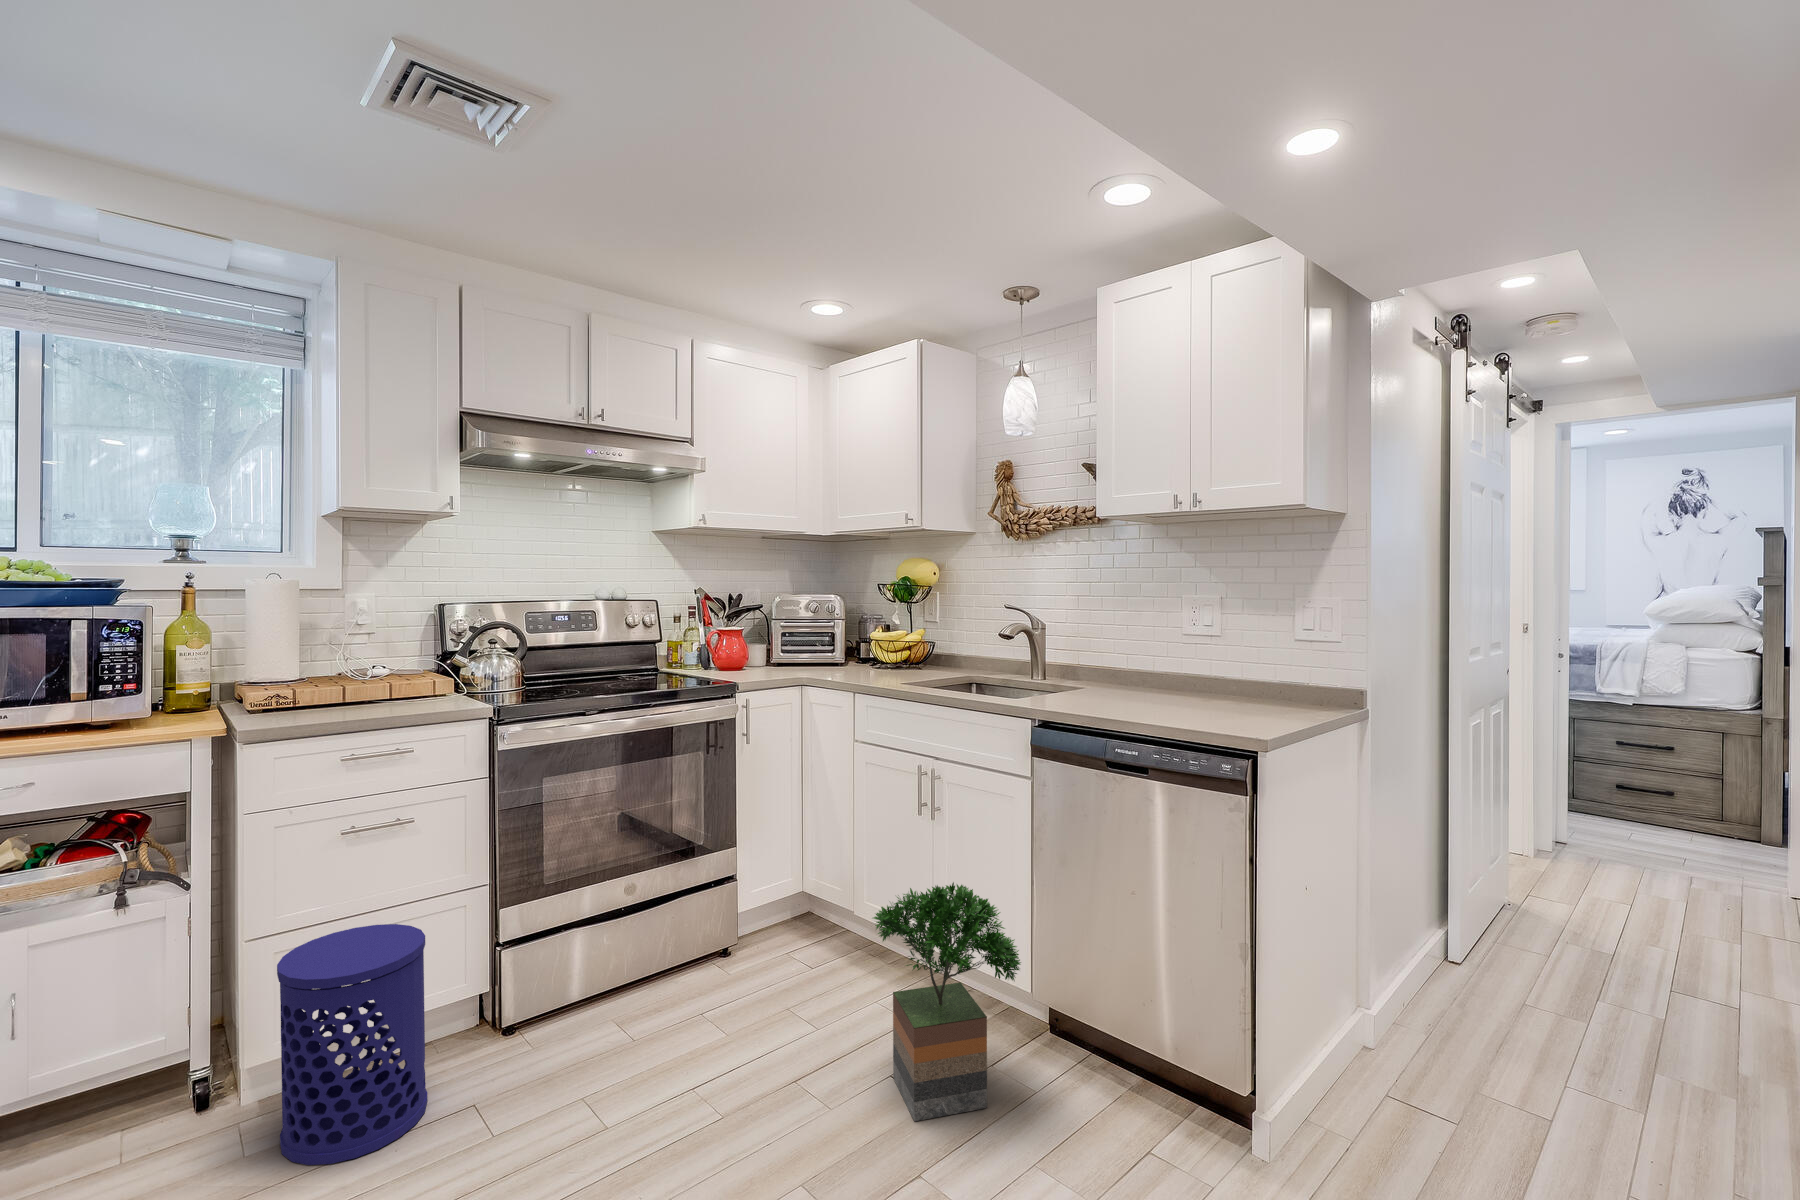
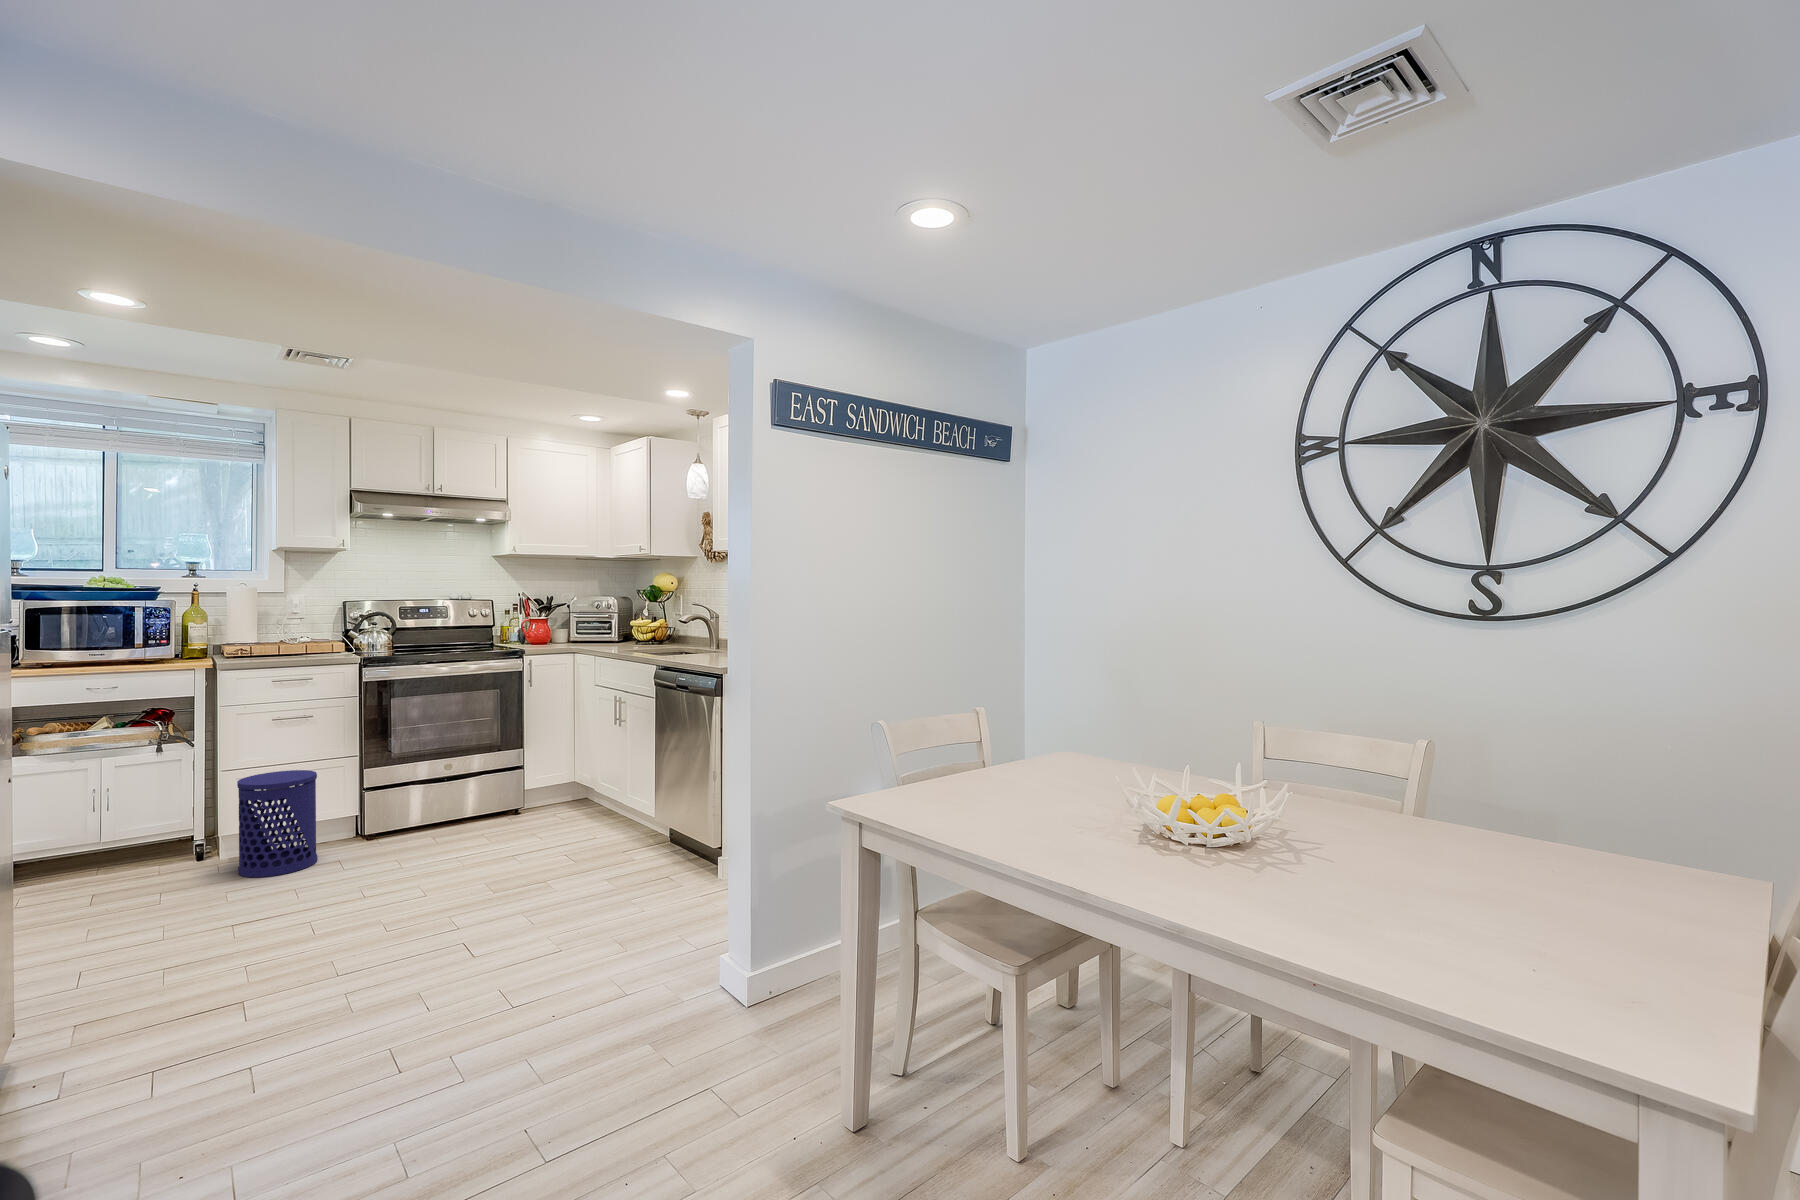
potted tree: present [873,882,1021,1121] -> none [552,752,630,868]

